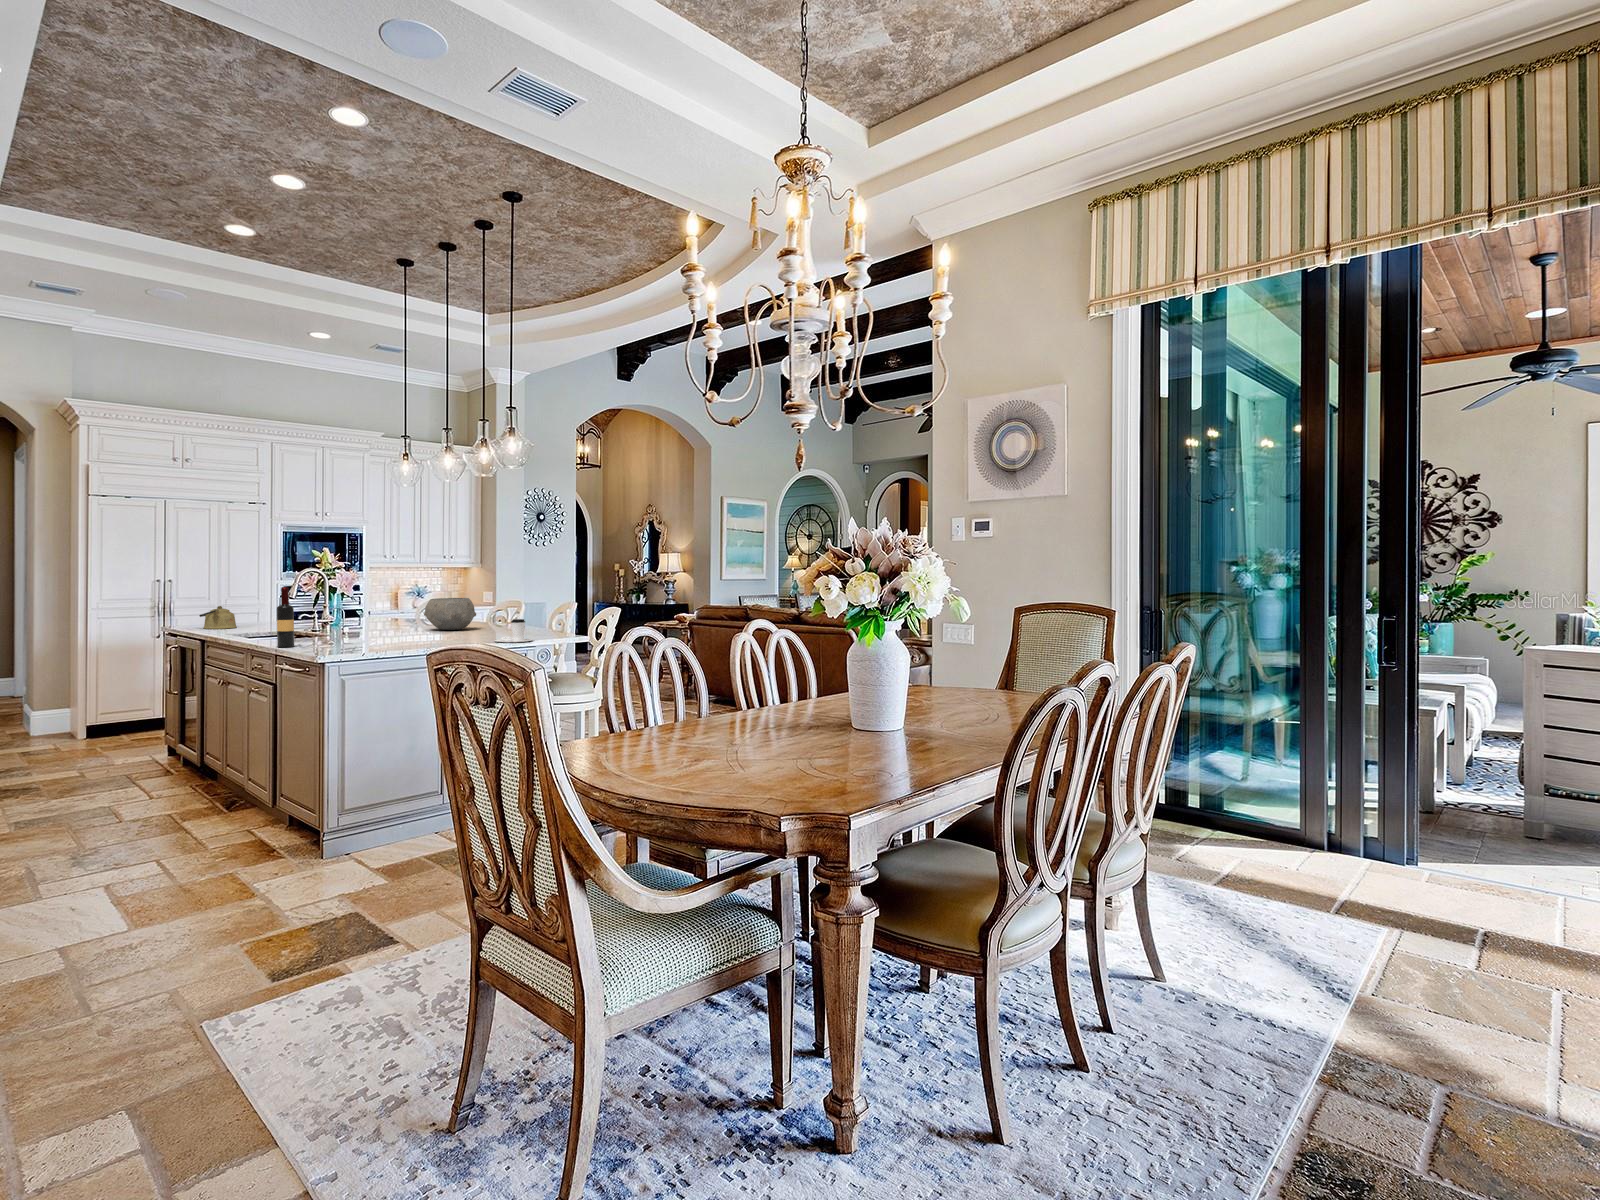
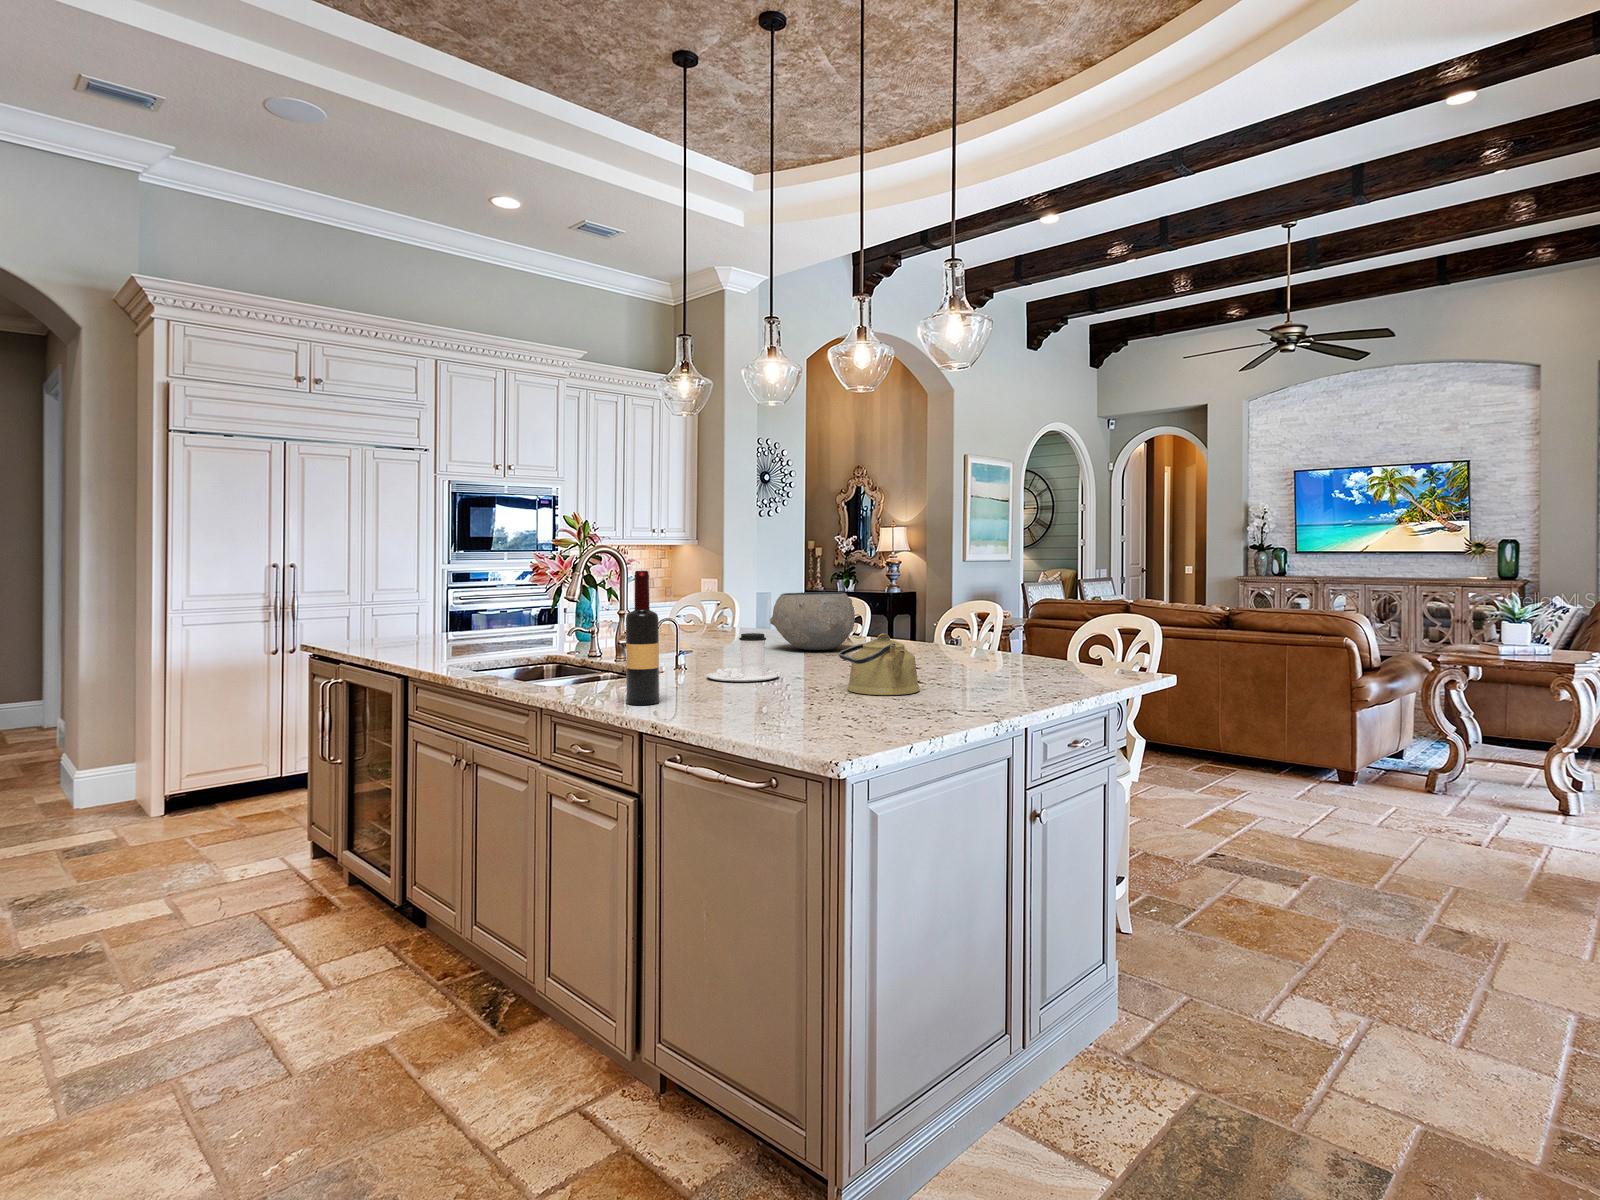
kettle: present [199,606,237,629] -> present [839,633,920,695]
coffee cup: present [495,619,532,642] -> present [706,633,779,682]

